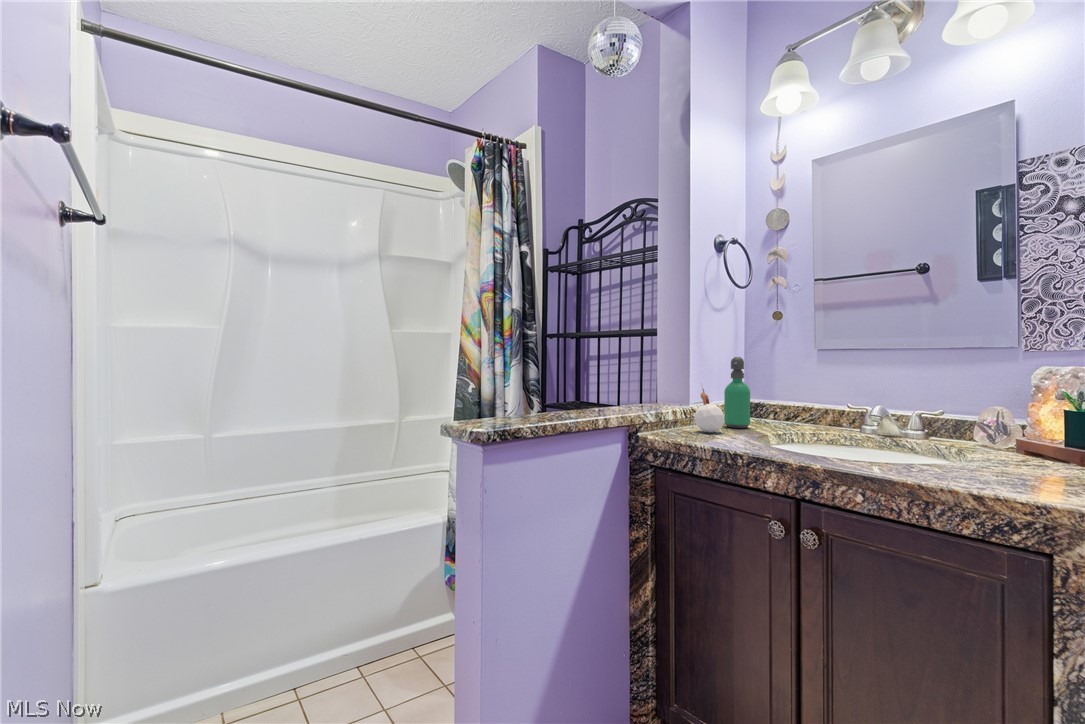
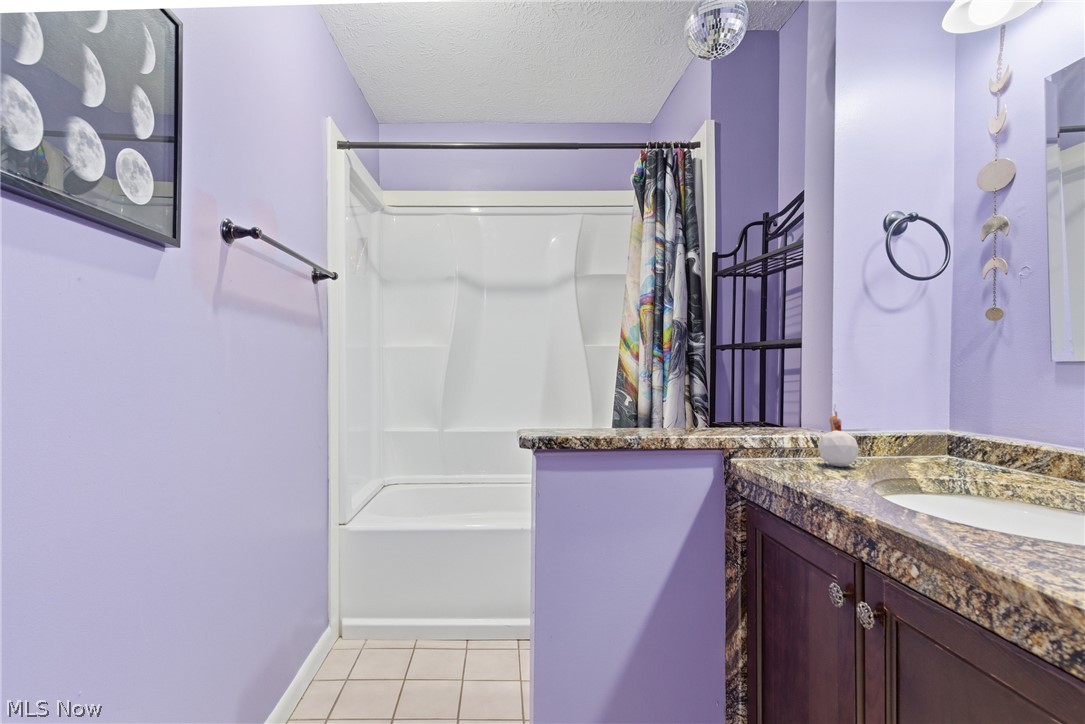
soap dispenser: present [724,357,750,428] -> none [884,372,923,467]

